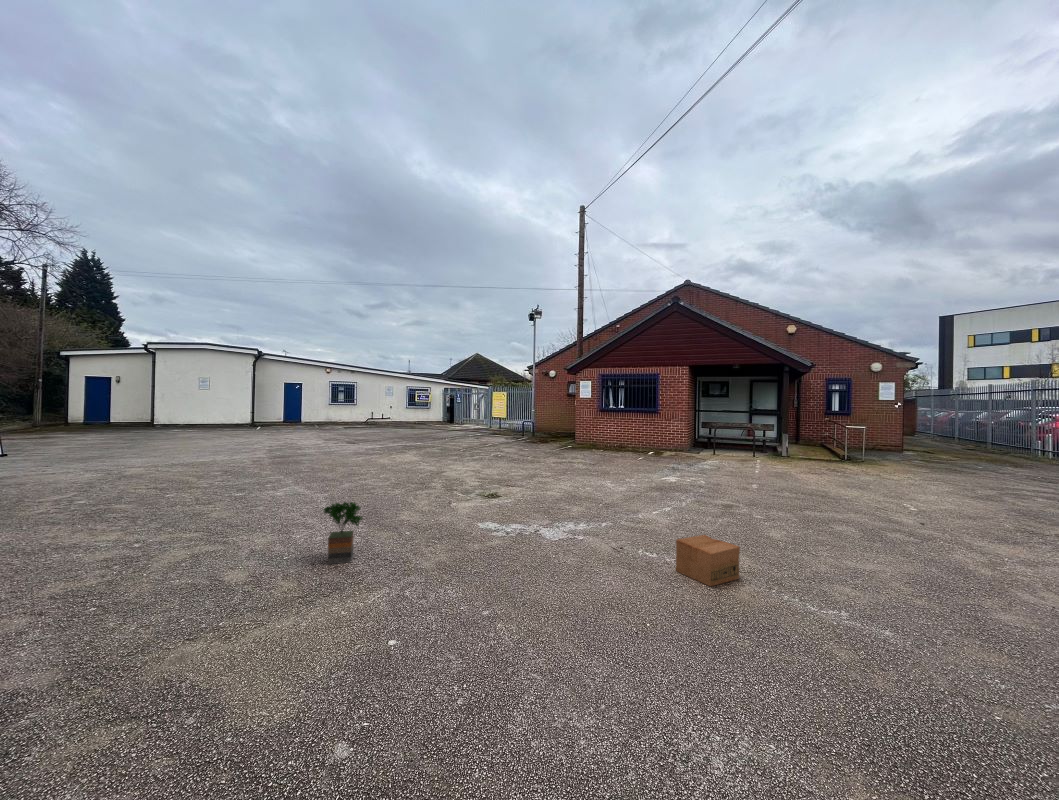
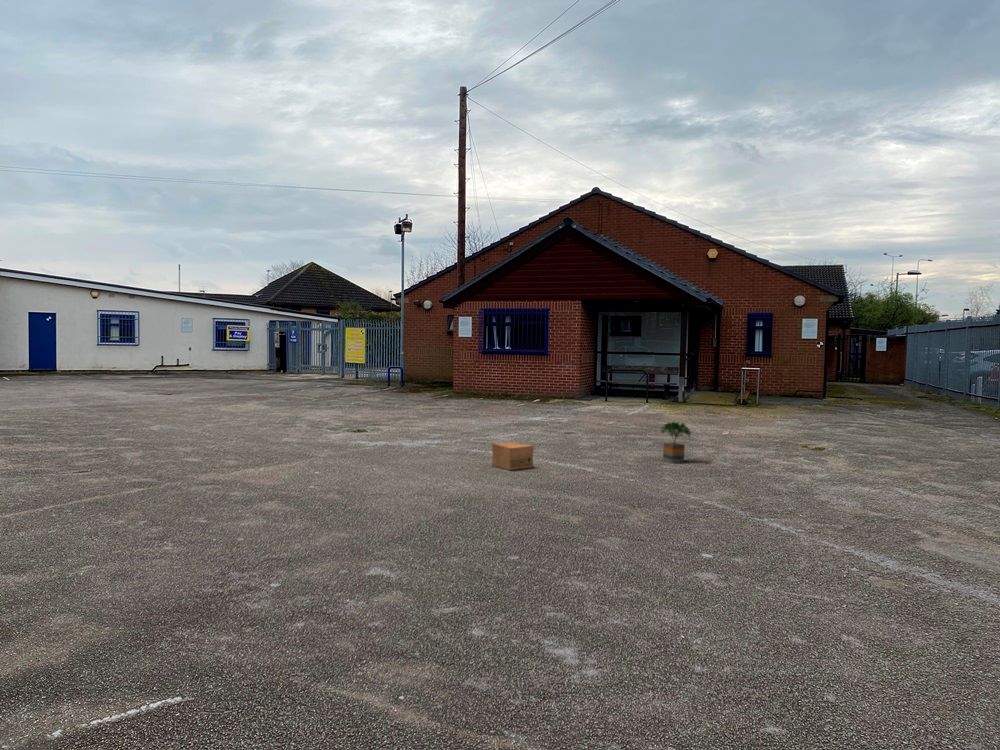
potted tree: present [324,502,362,564] -> present [662,422,691,463]

